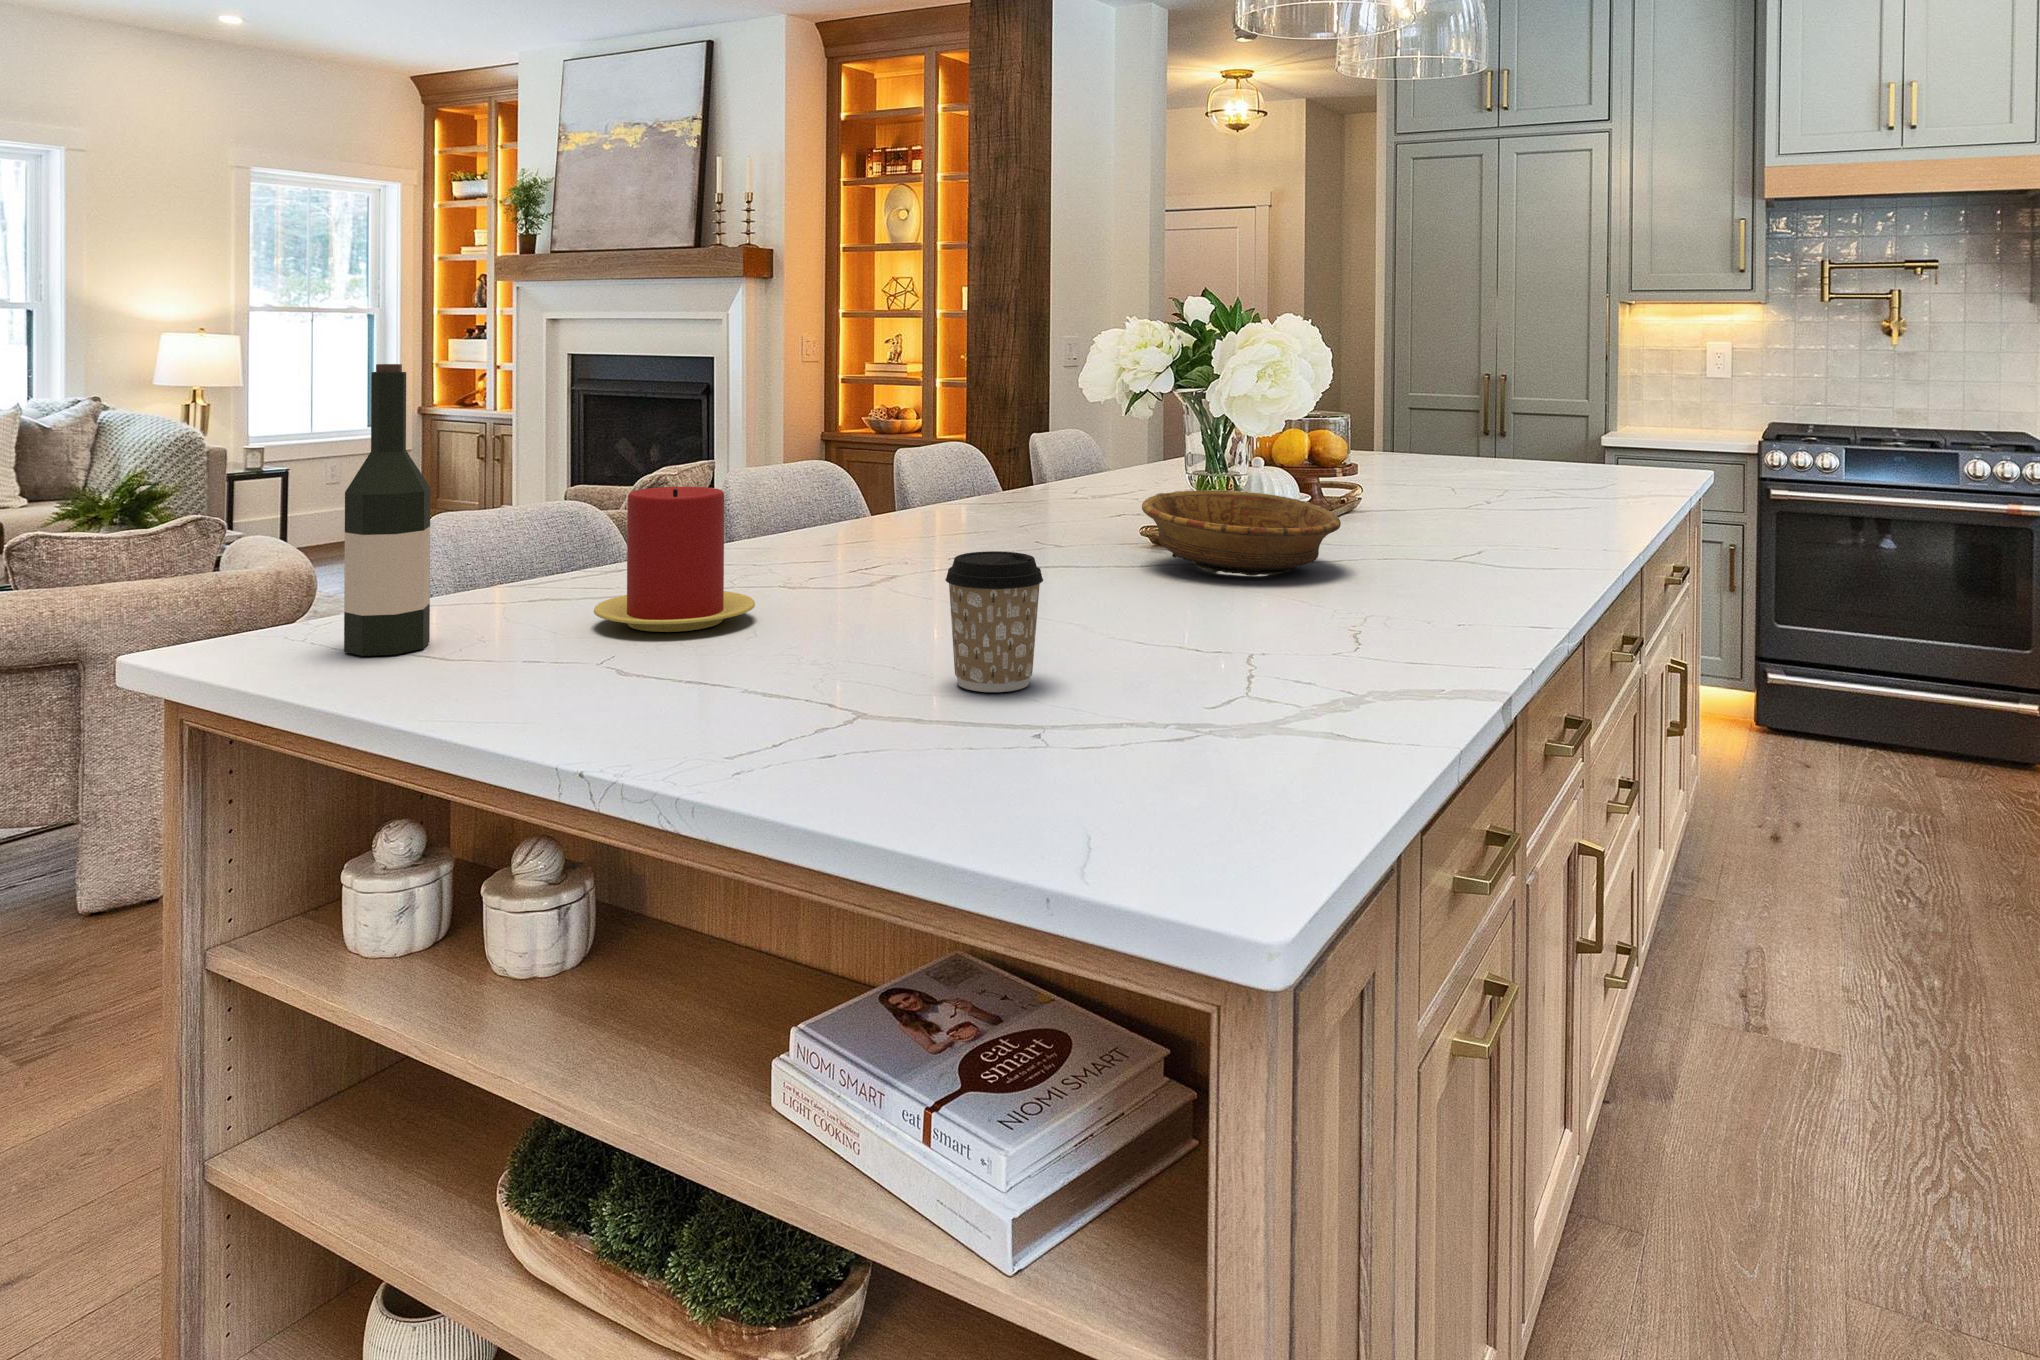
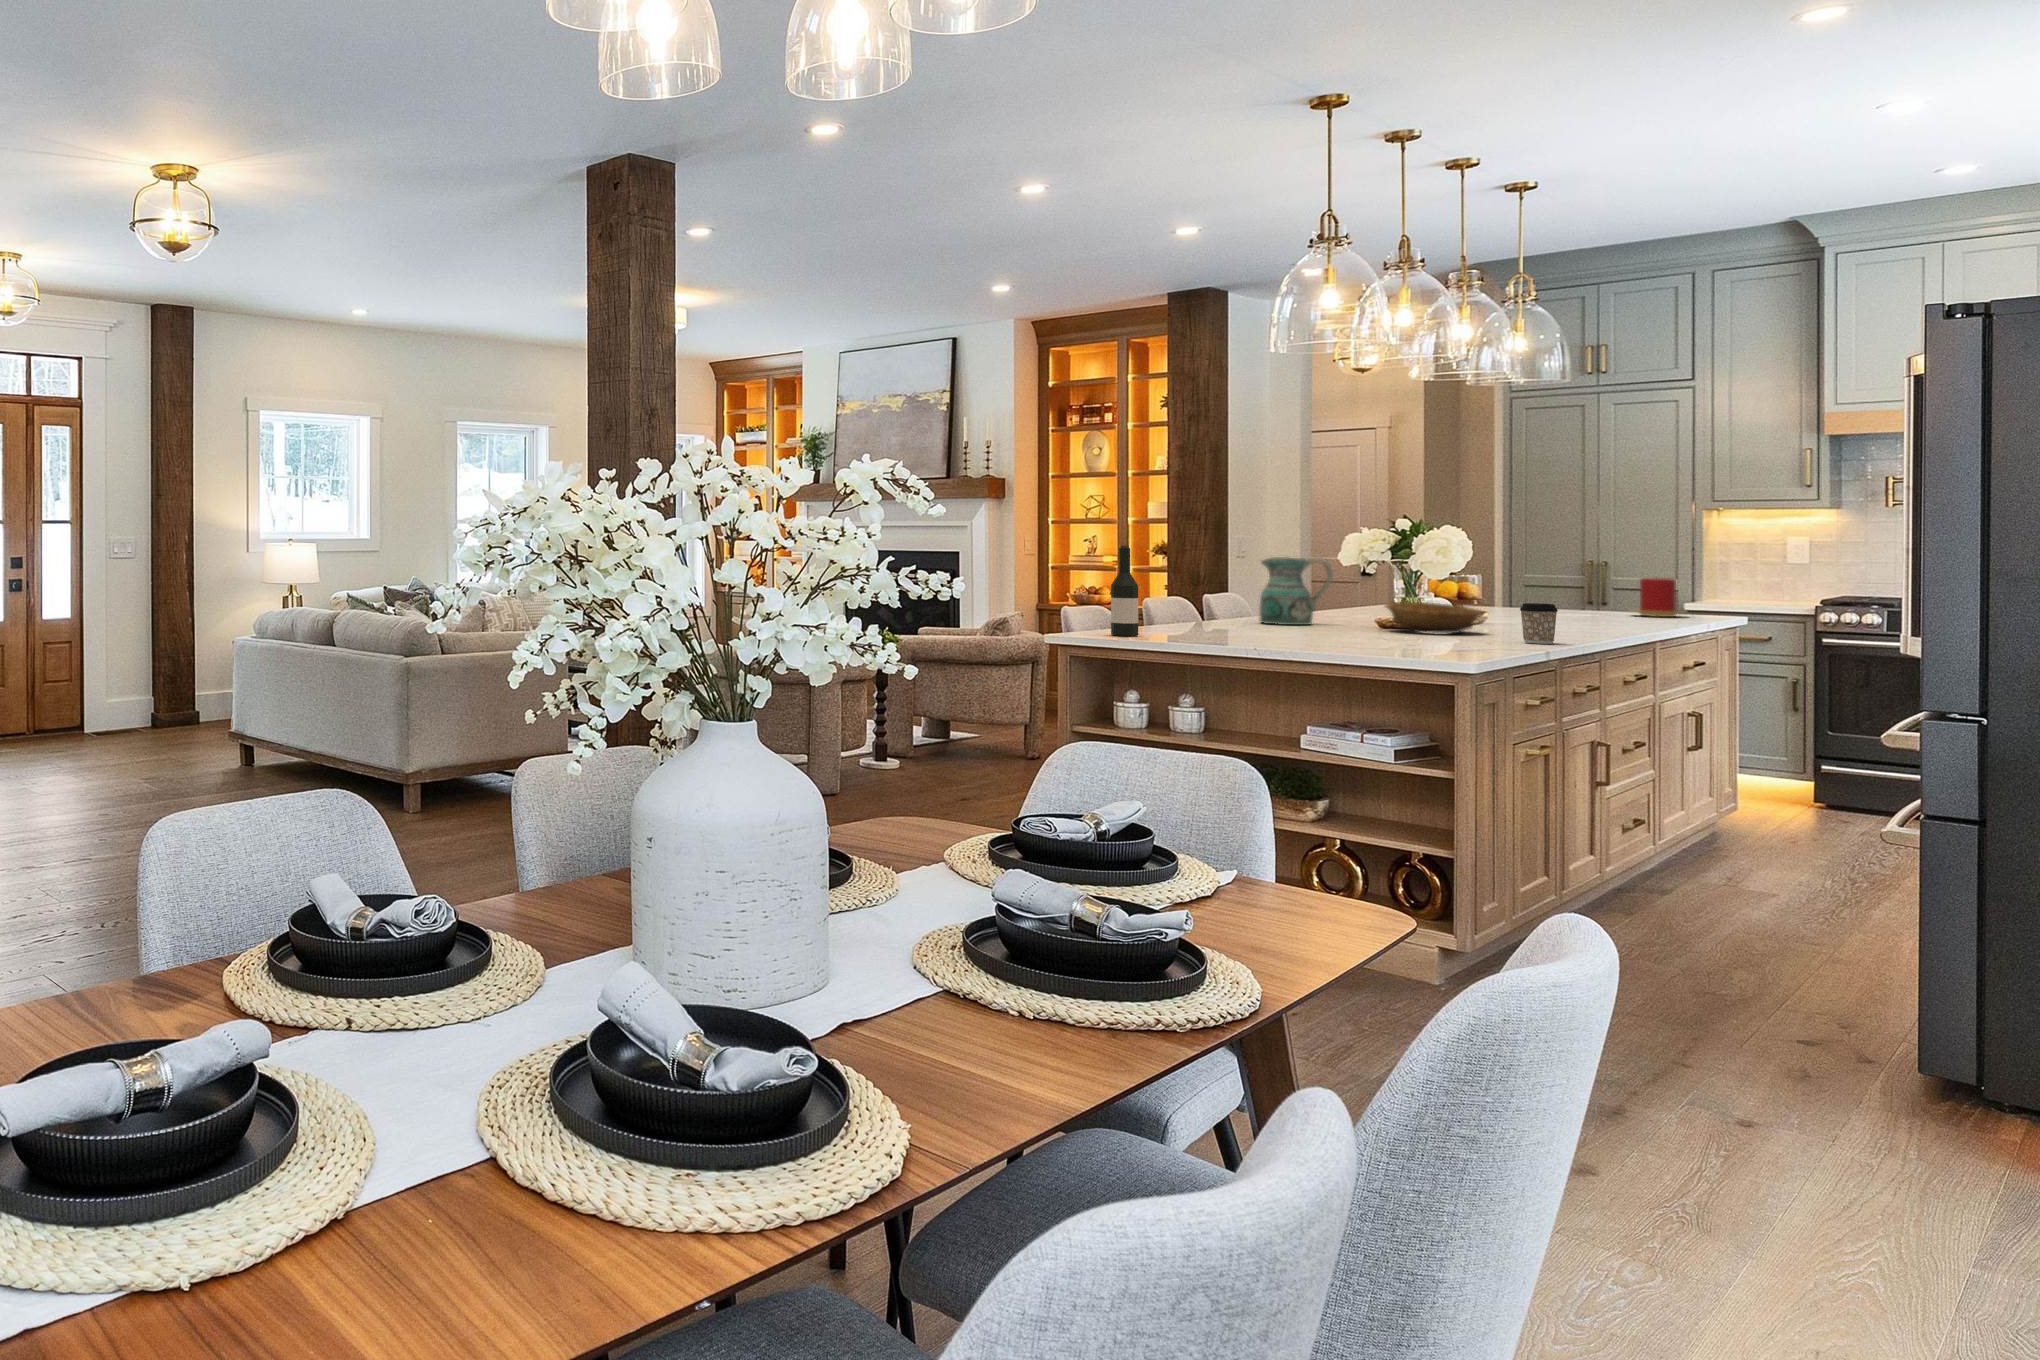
ceramic pitcher: none [918,384,1062,544] -> present [1259,557,1333,625]
candle: present [594,487,755,632] -> present [1637,578,1680,617]
coffee cup: present [945,551,1043,692] -> present [1520,603,1558,644]

